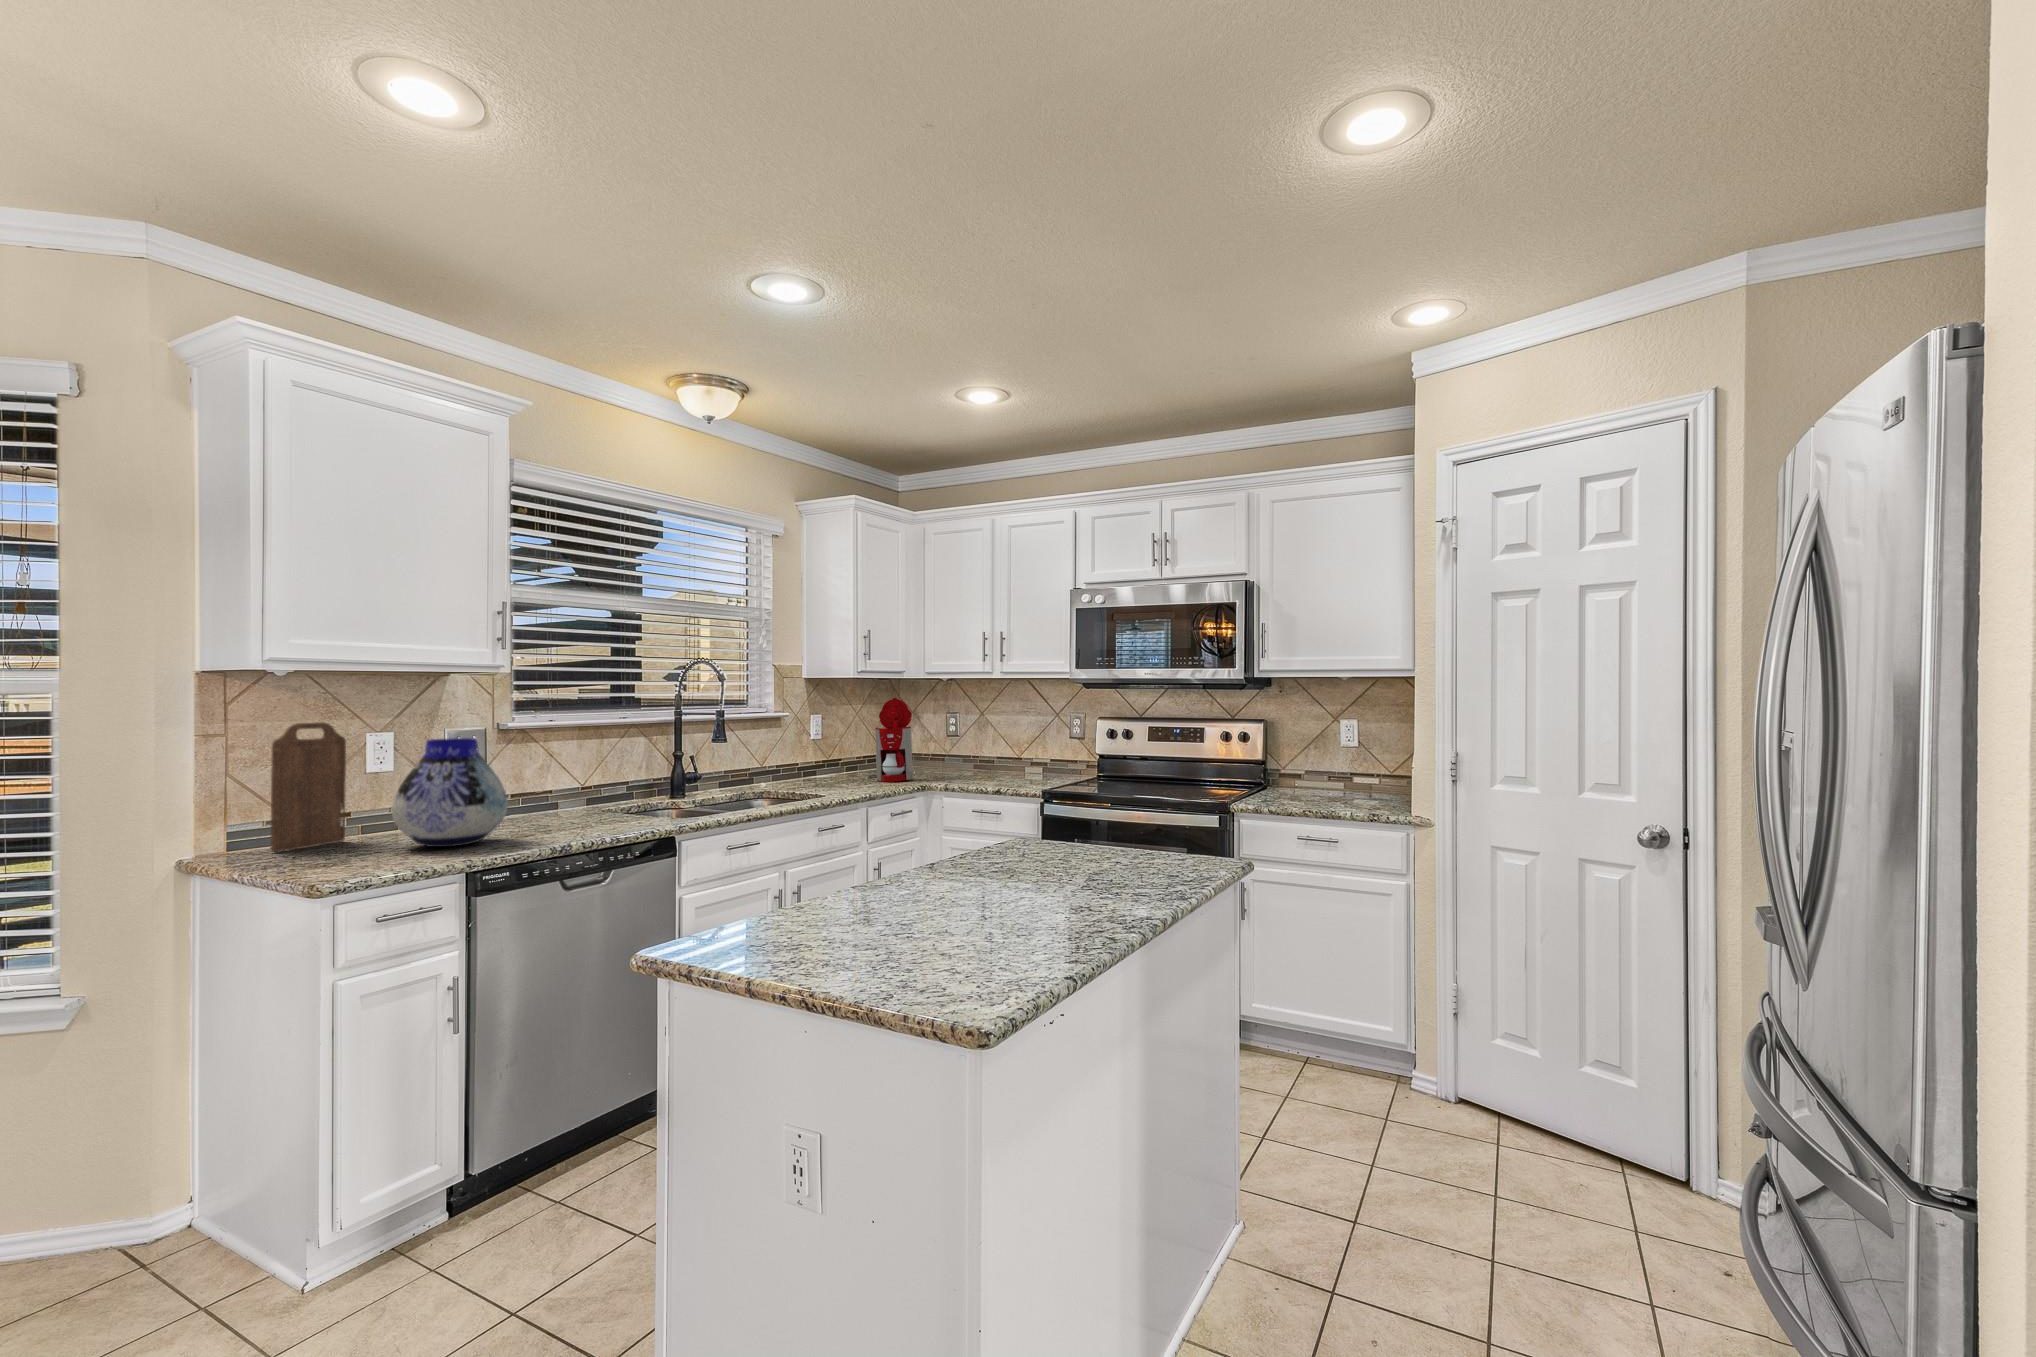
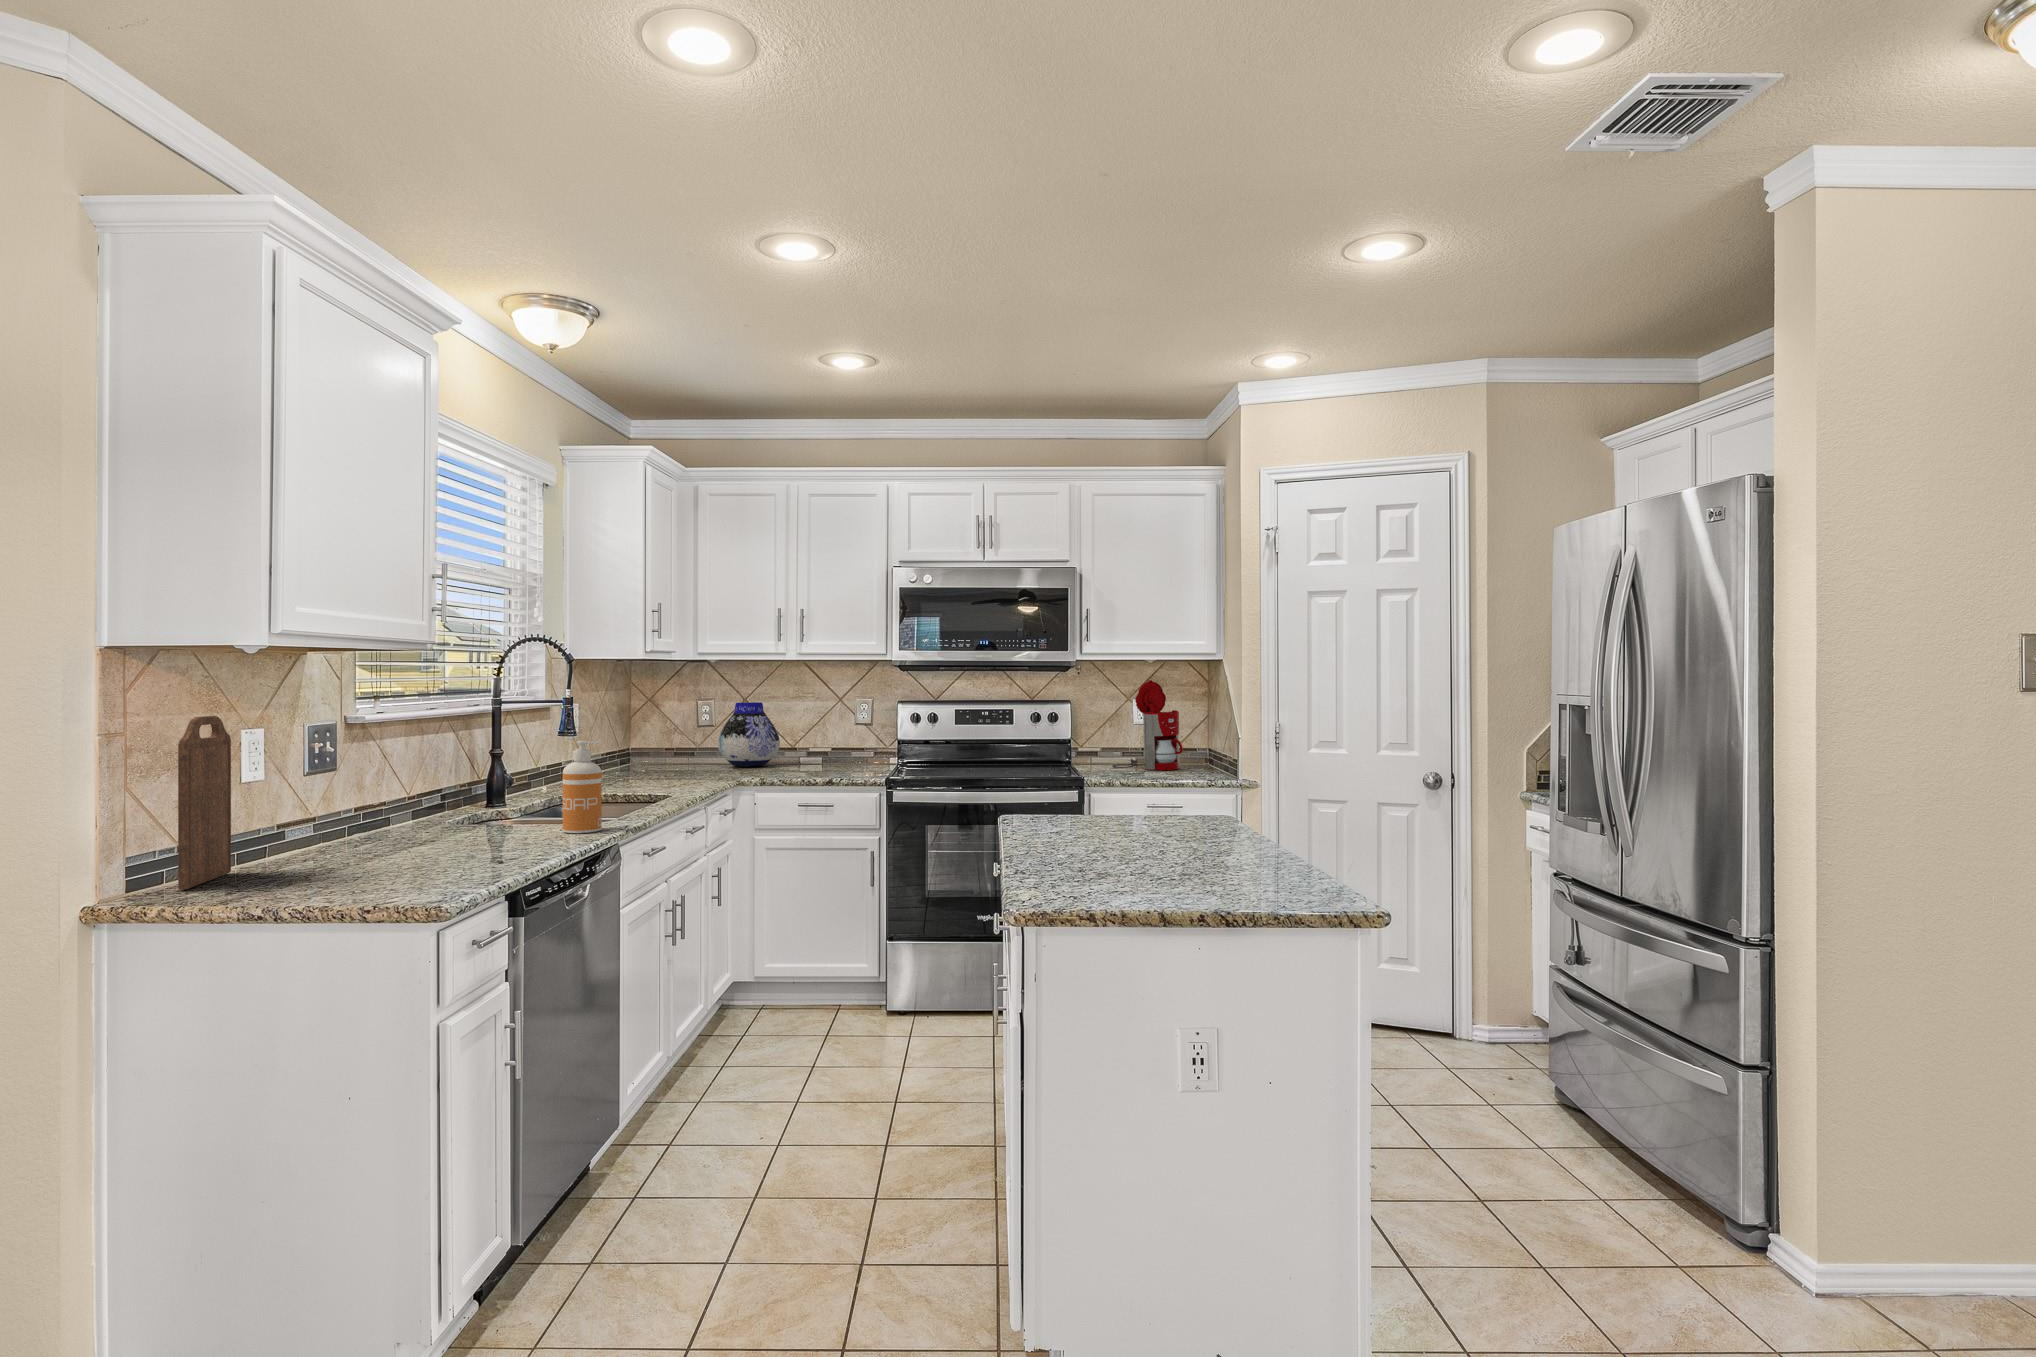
coffee maker: present [868,698,913,782] -> present [1112,680,1183,770]
vase: present [392,738,508,847] -> present [718,702,780,767]
soap dispenser: none [626,749,660,829] -> present [563,741,602,833]

